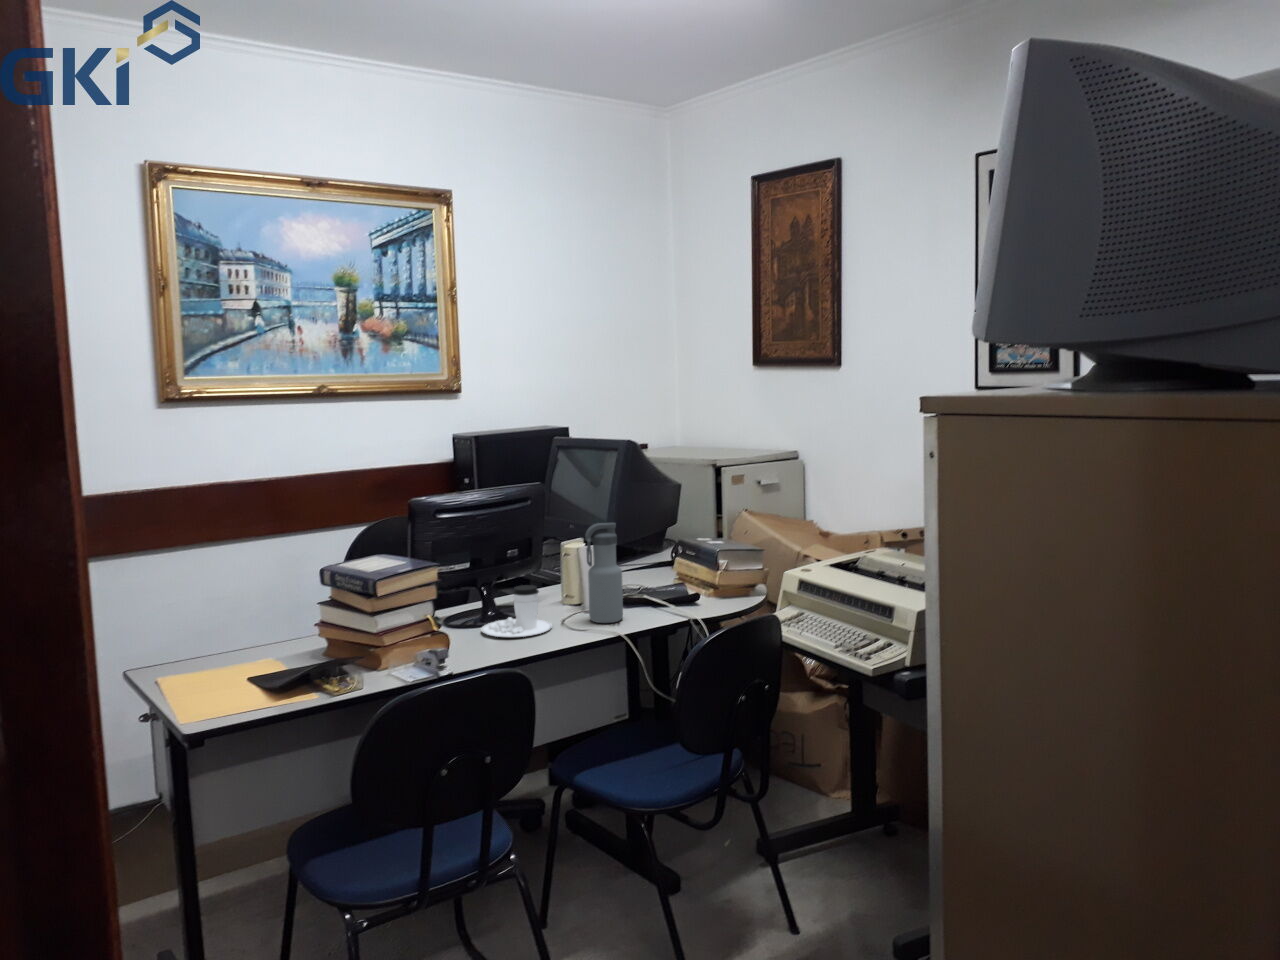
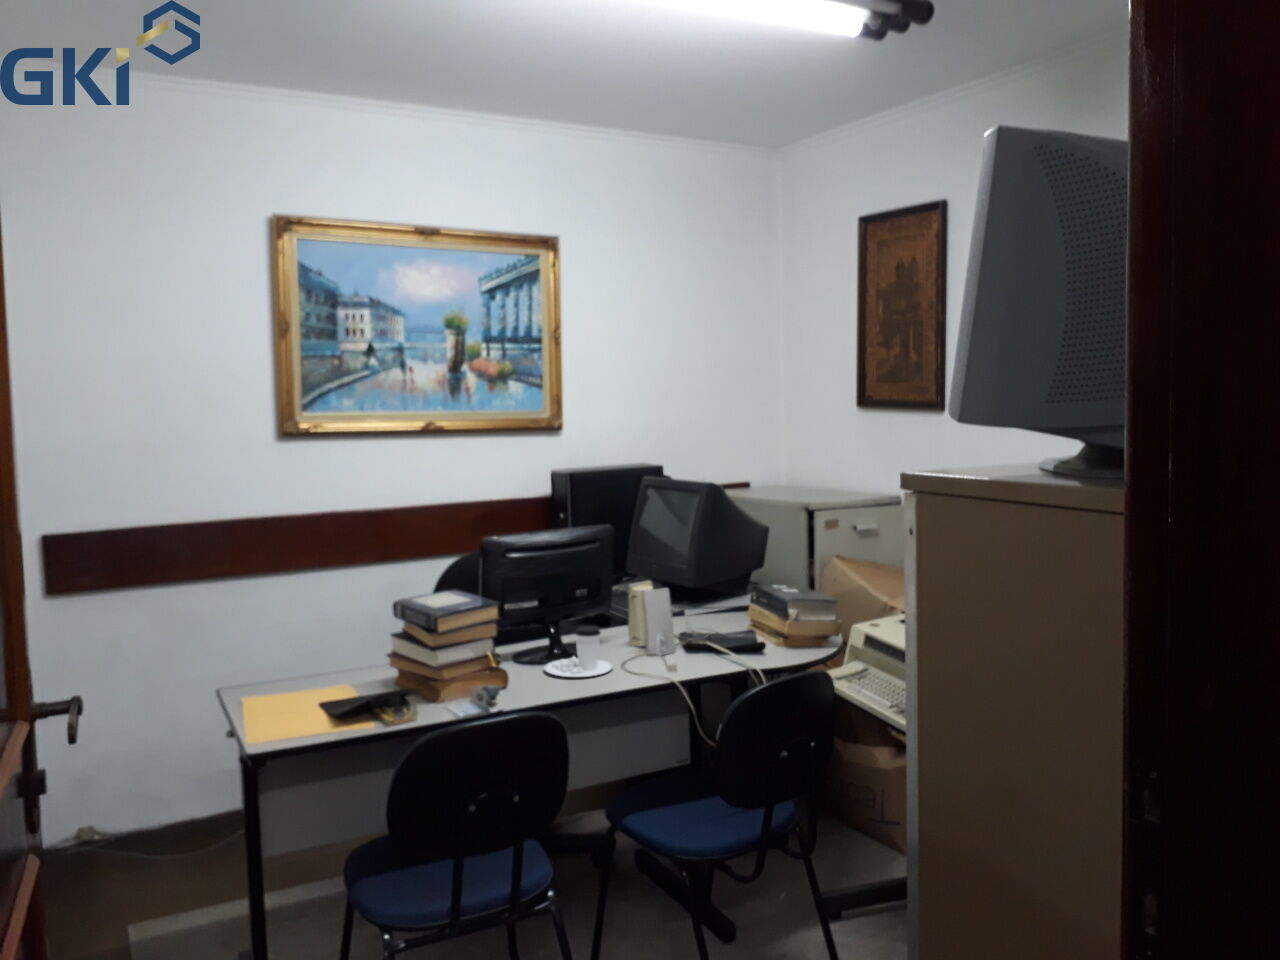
water bottle: present [585,523,623,623] -> none [649,568,684,668]

